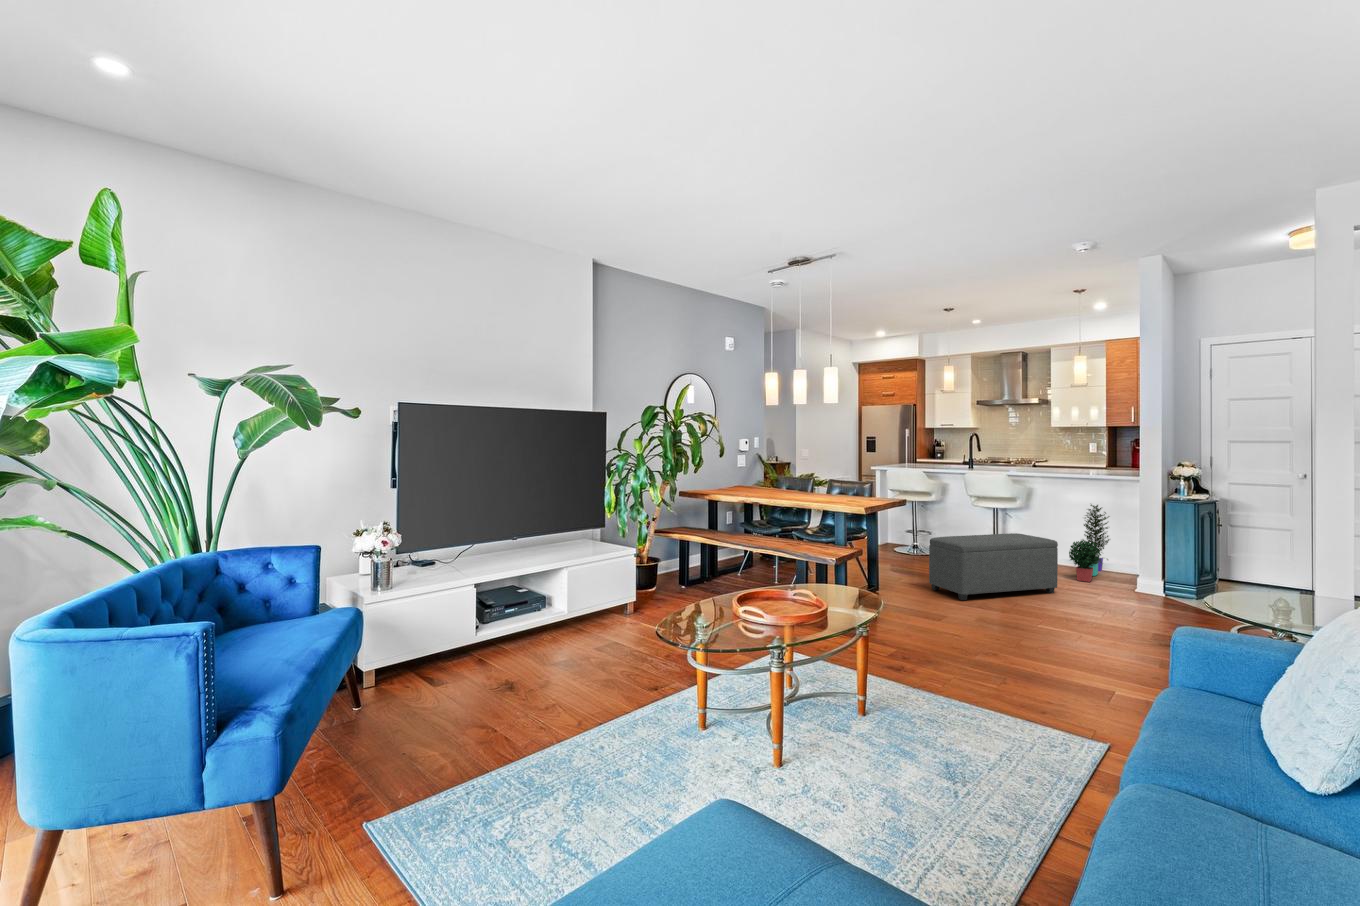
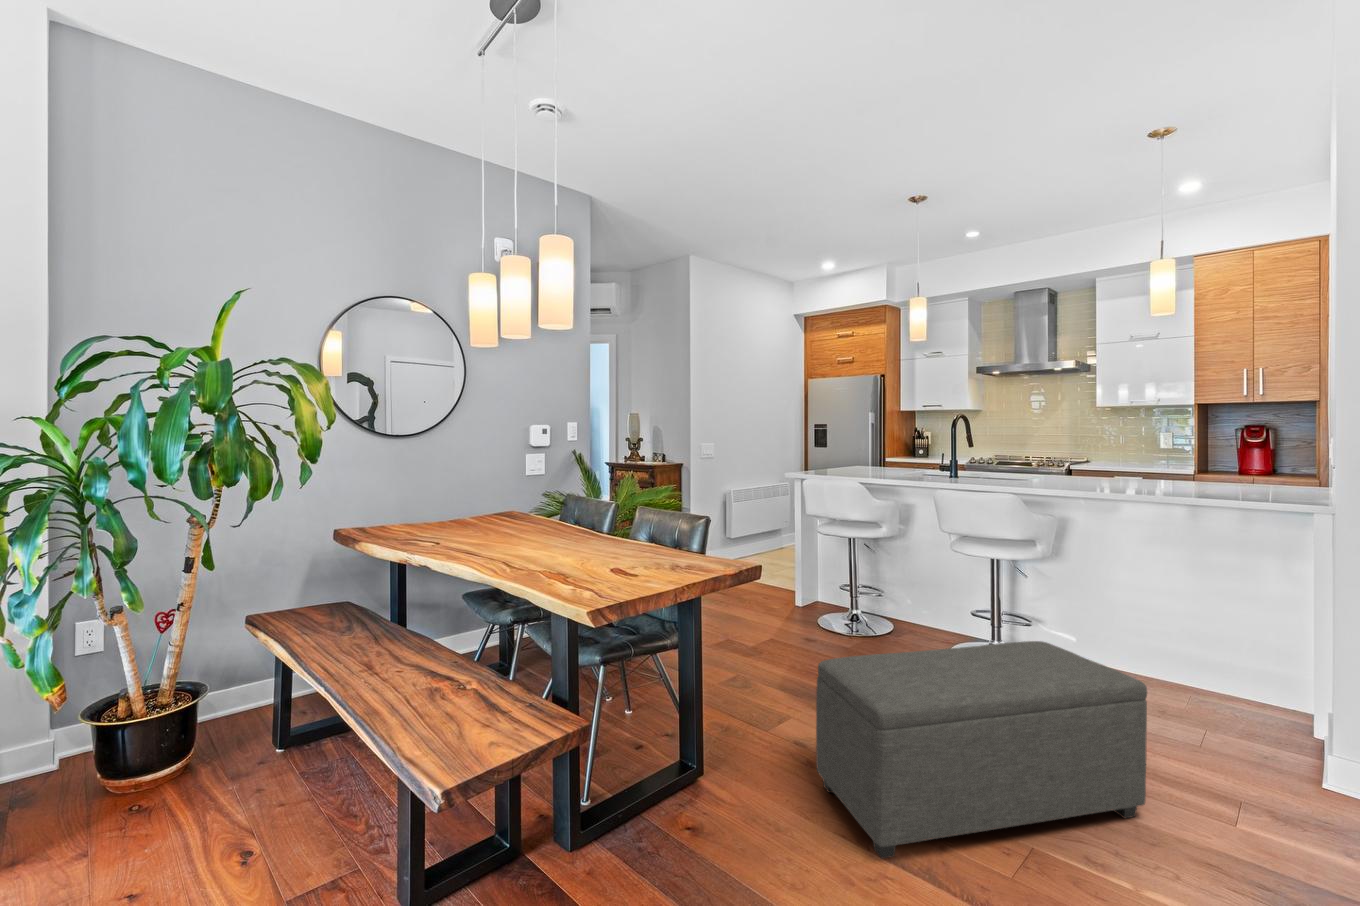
potted plant: present [1069,504,1110,582] -> none [1162,557,1254,760]

